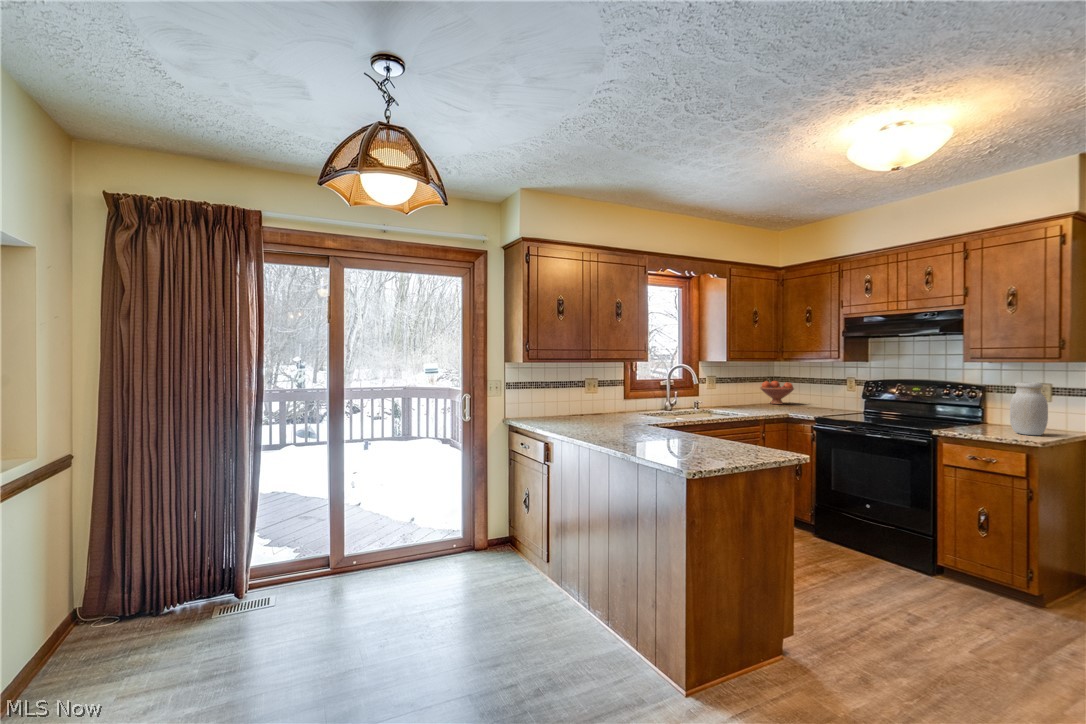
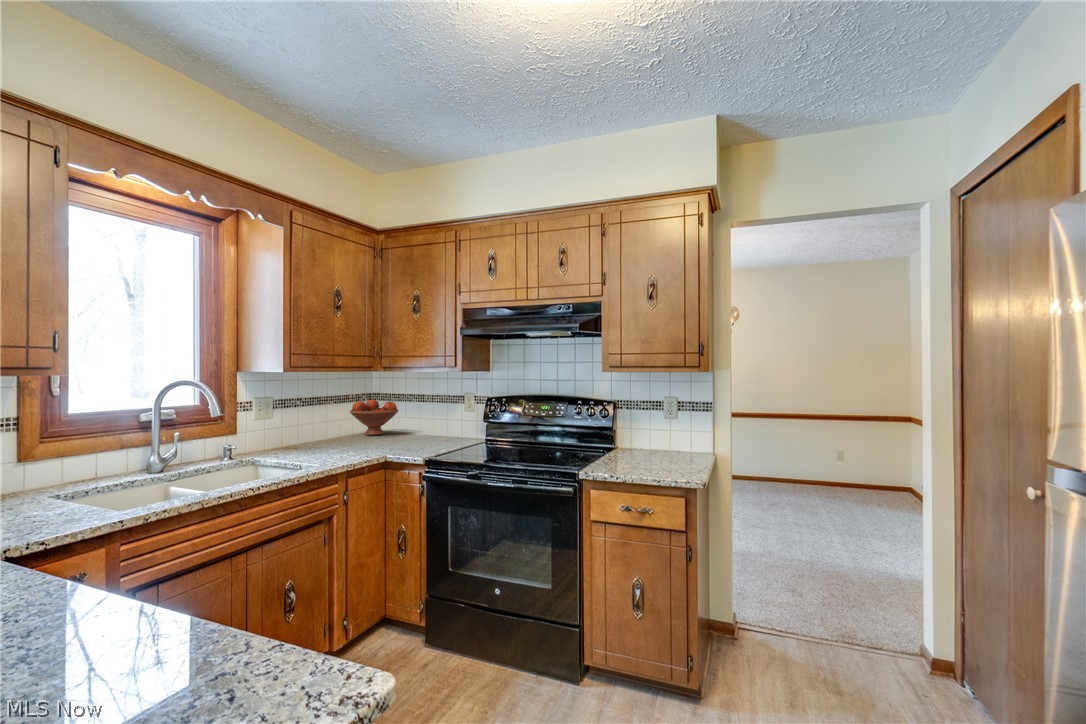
jar: present [1010,382,1048,435] -> none [655,398,692,467]

